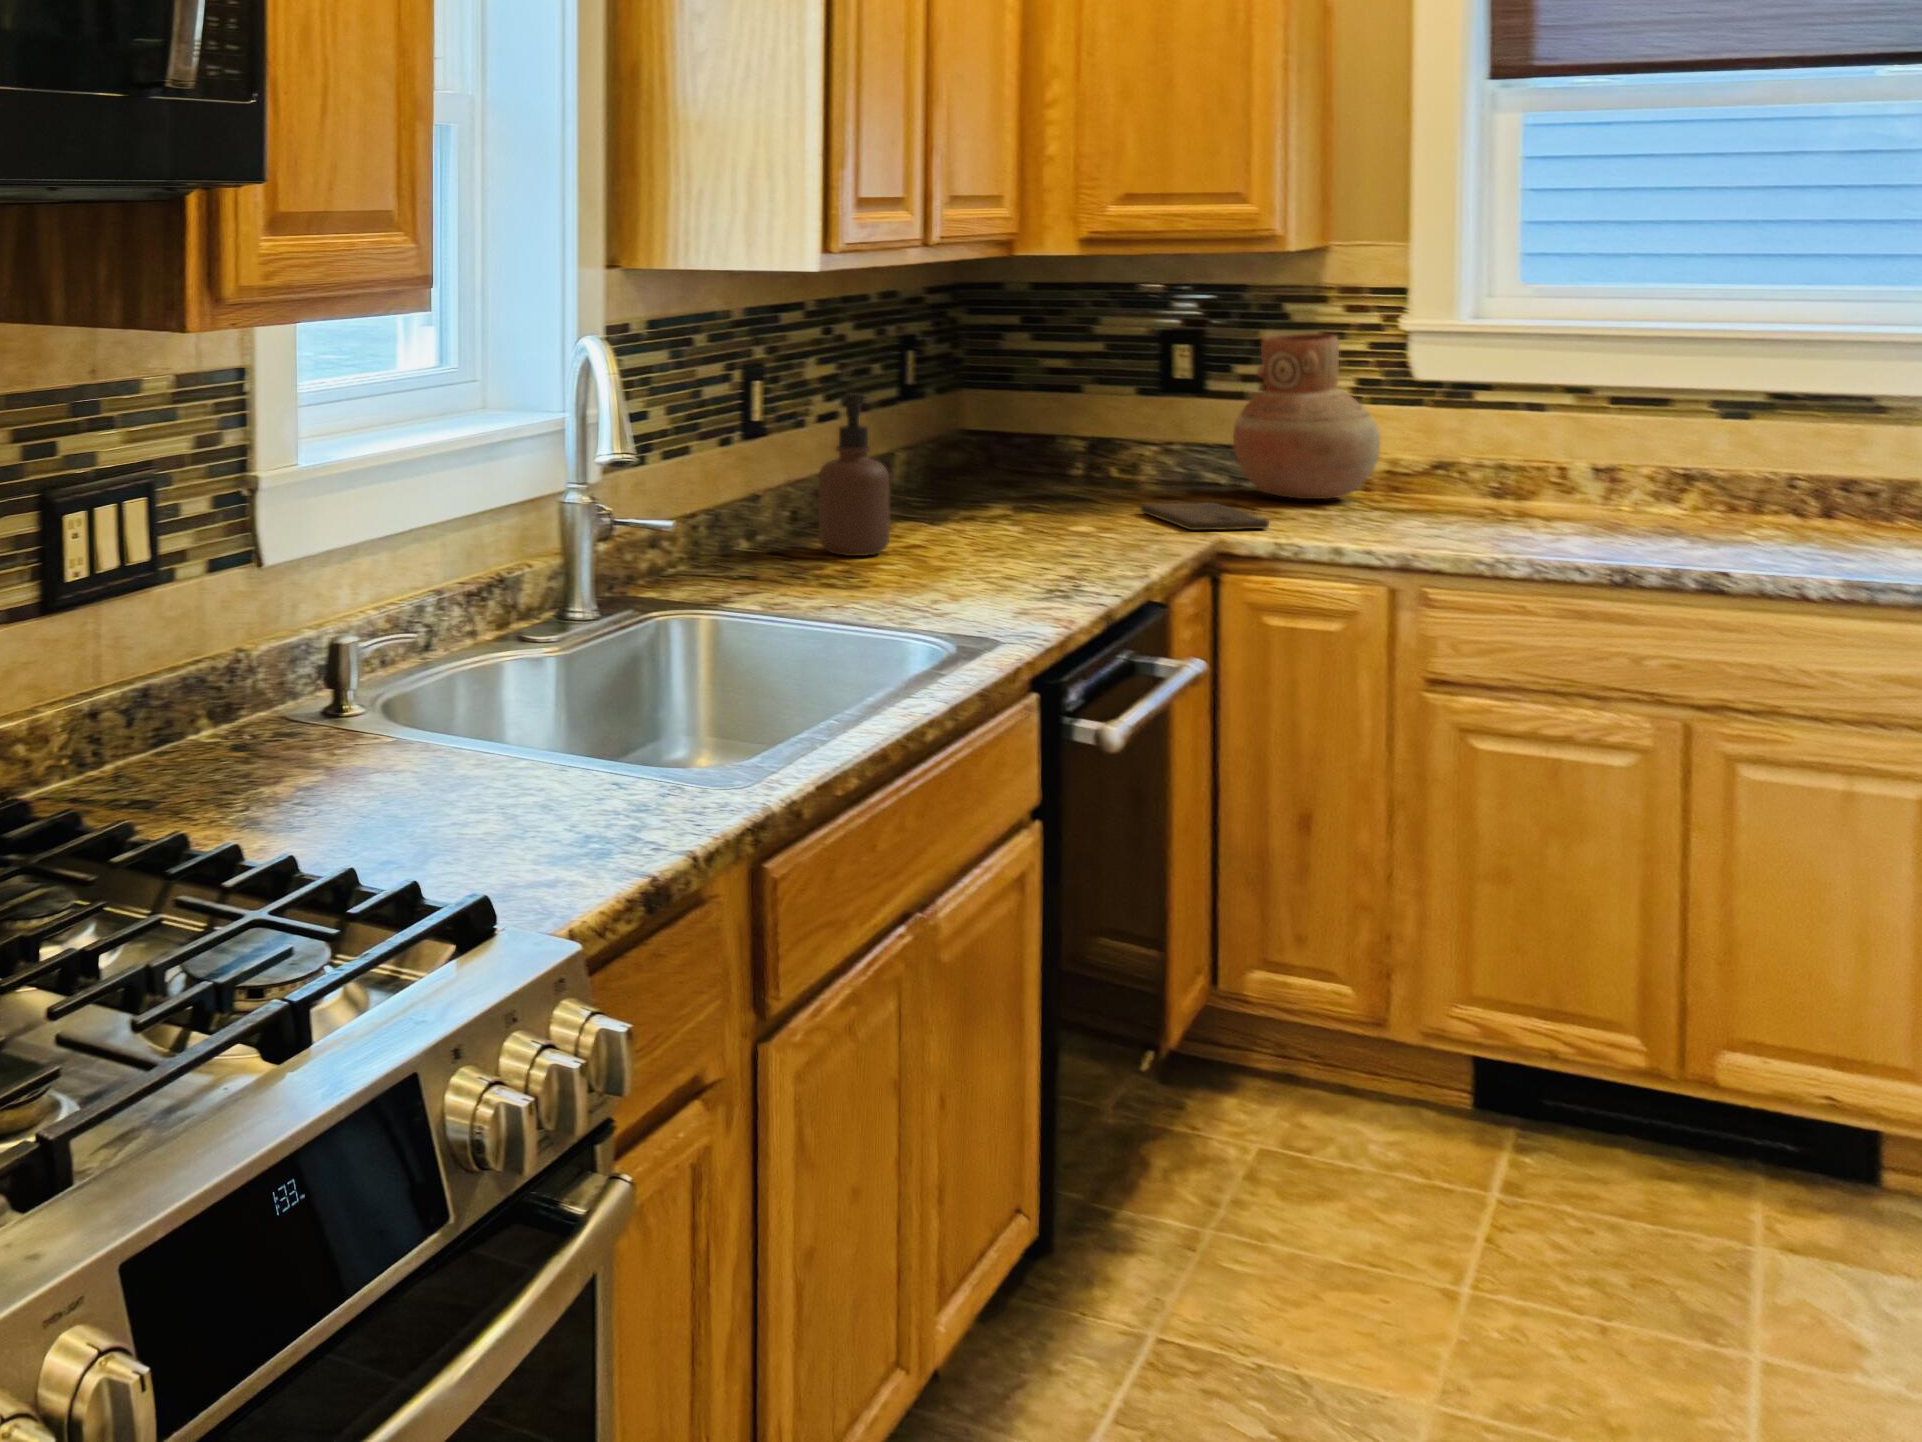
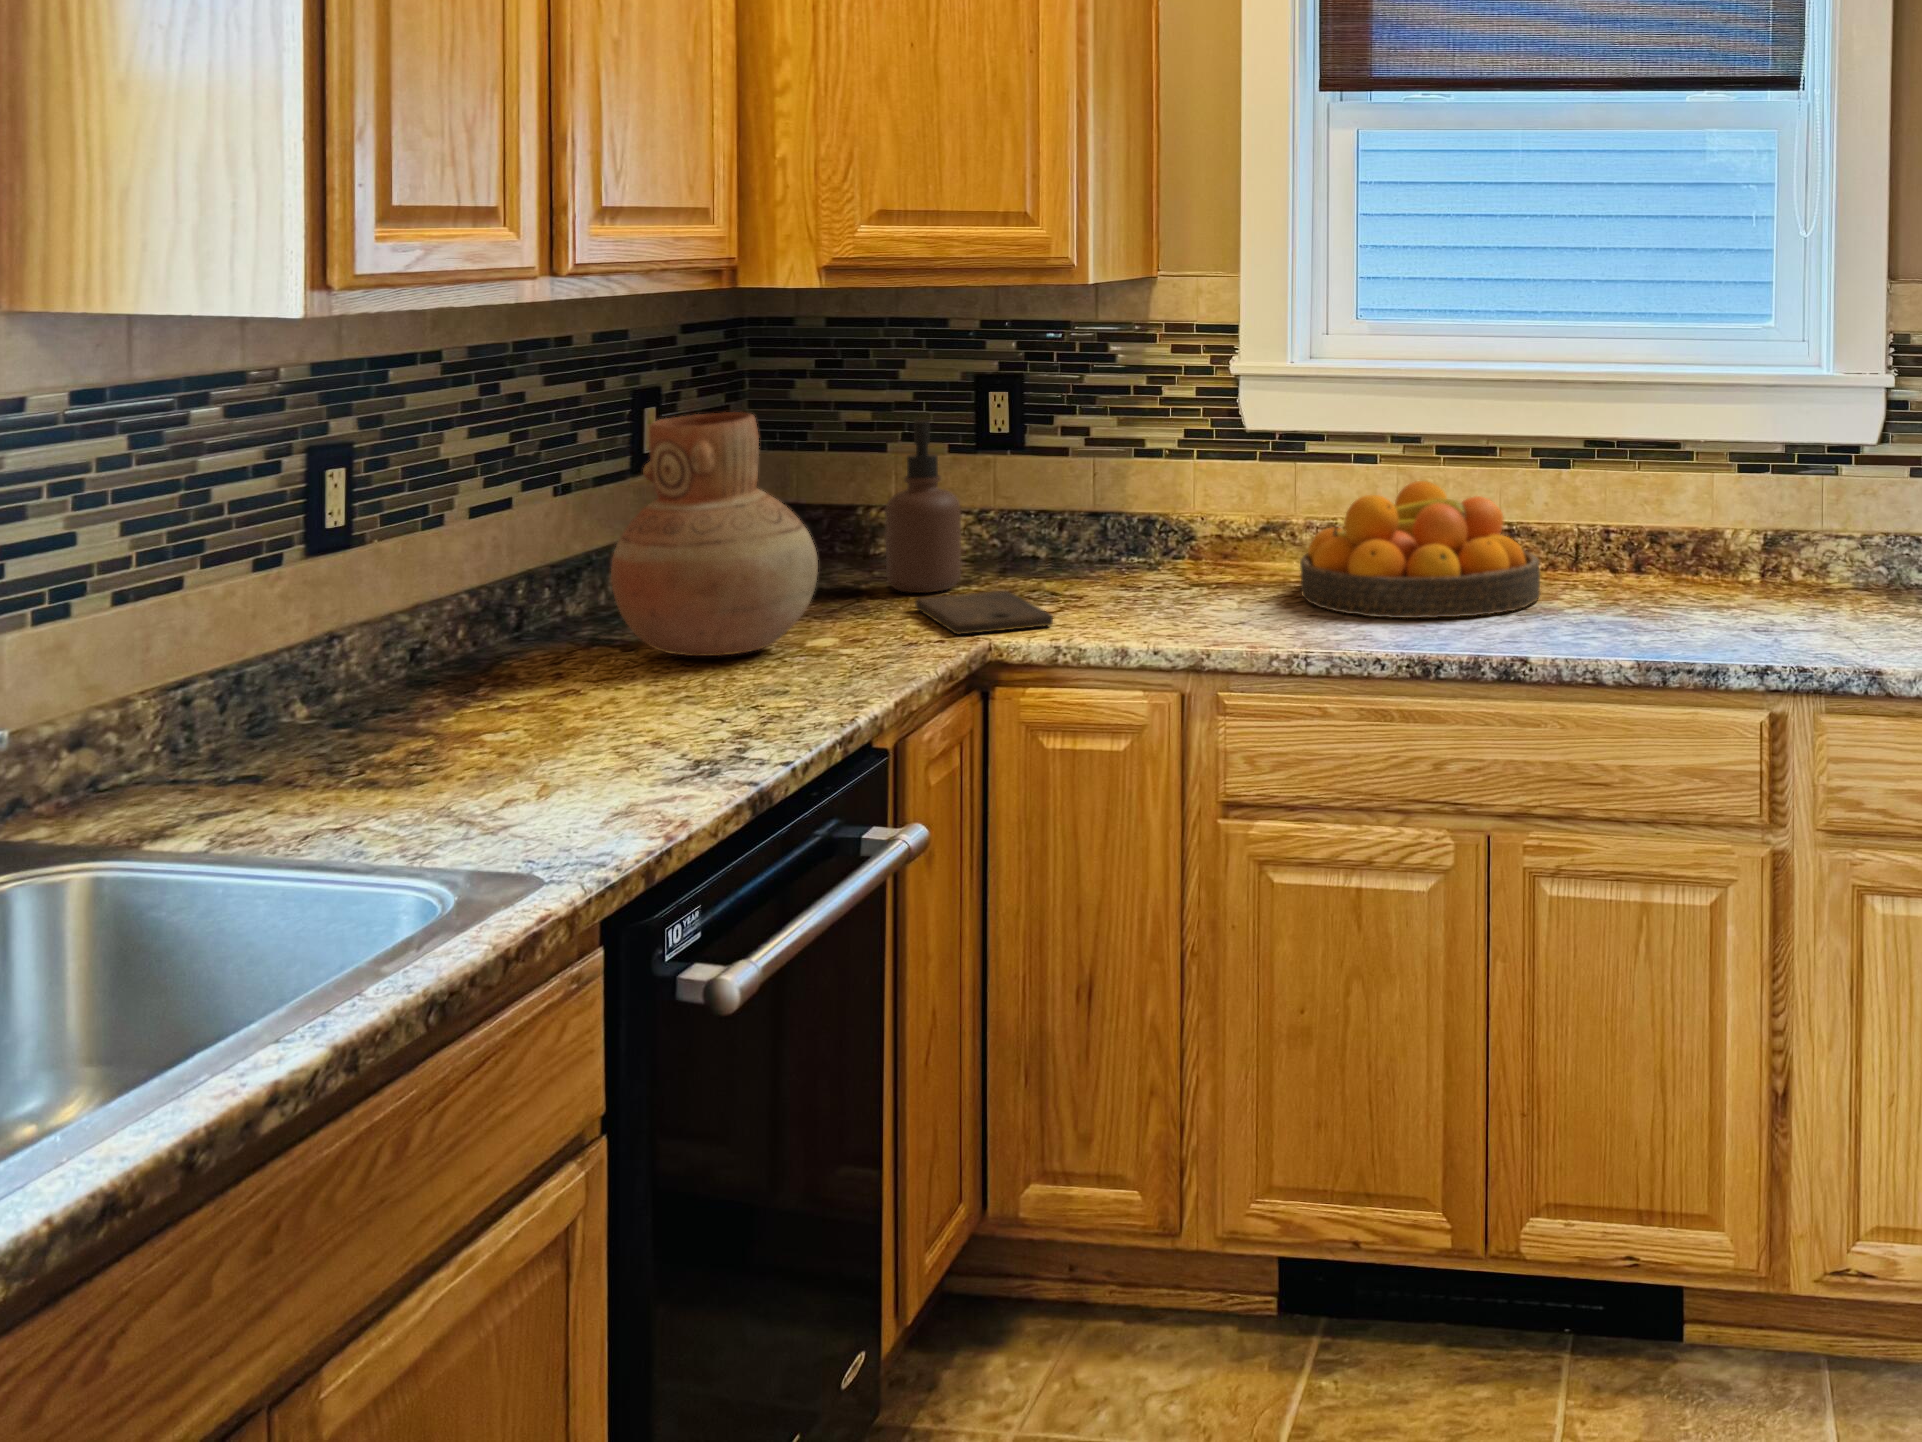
vase: present [1233,333,1380,499] -> present [611,412,818,656]
soap dispenser: present [818,393,890,556] -> present [885,420,961,593]
fruit bowl: none [1483,426,1727,542] -> present [1300,481,1540,618]

